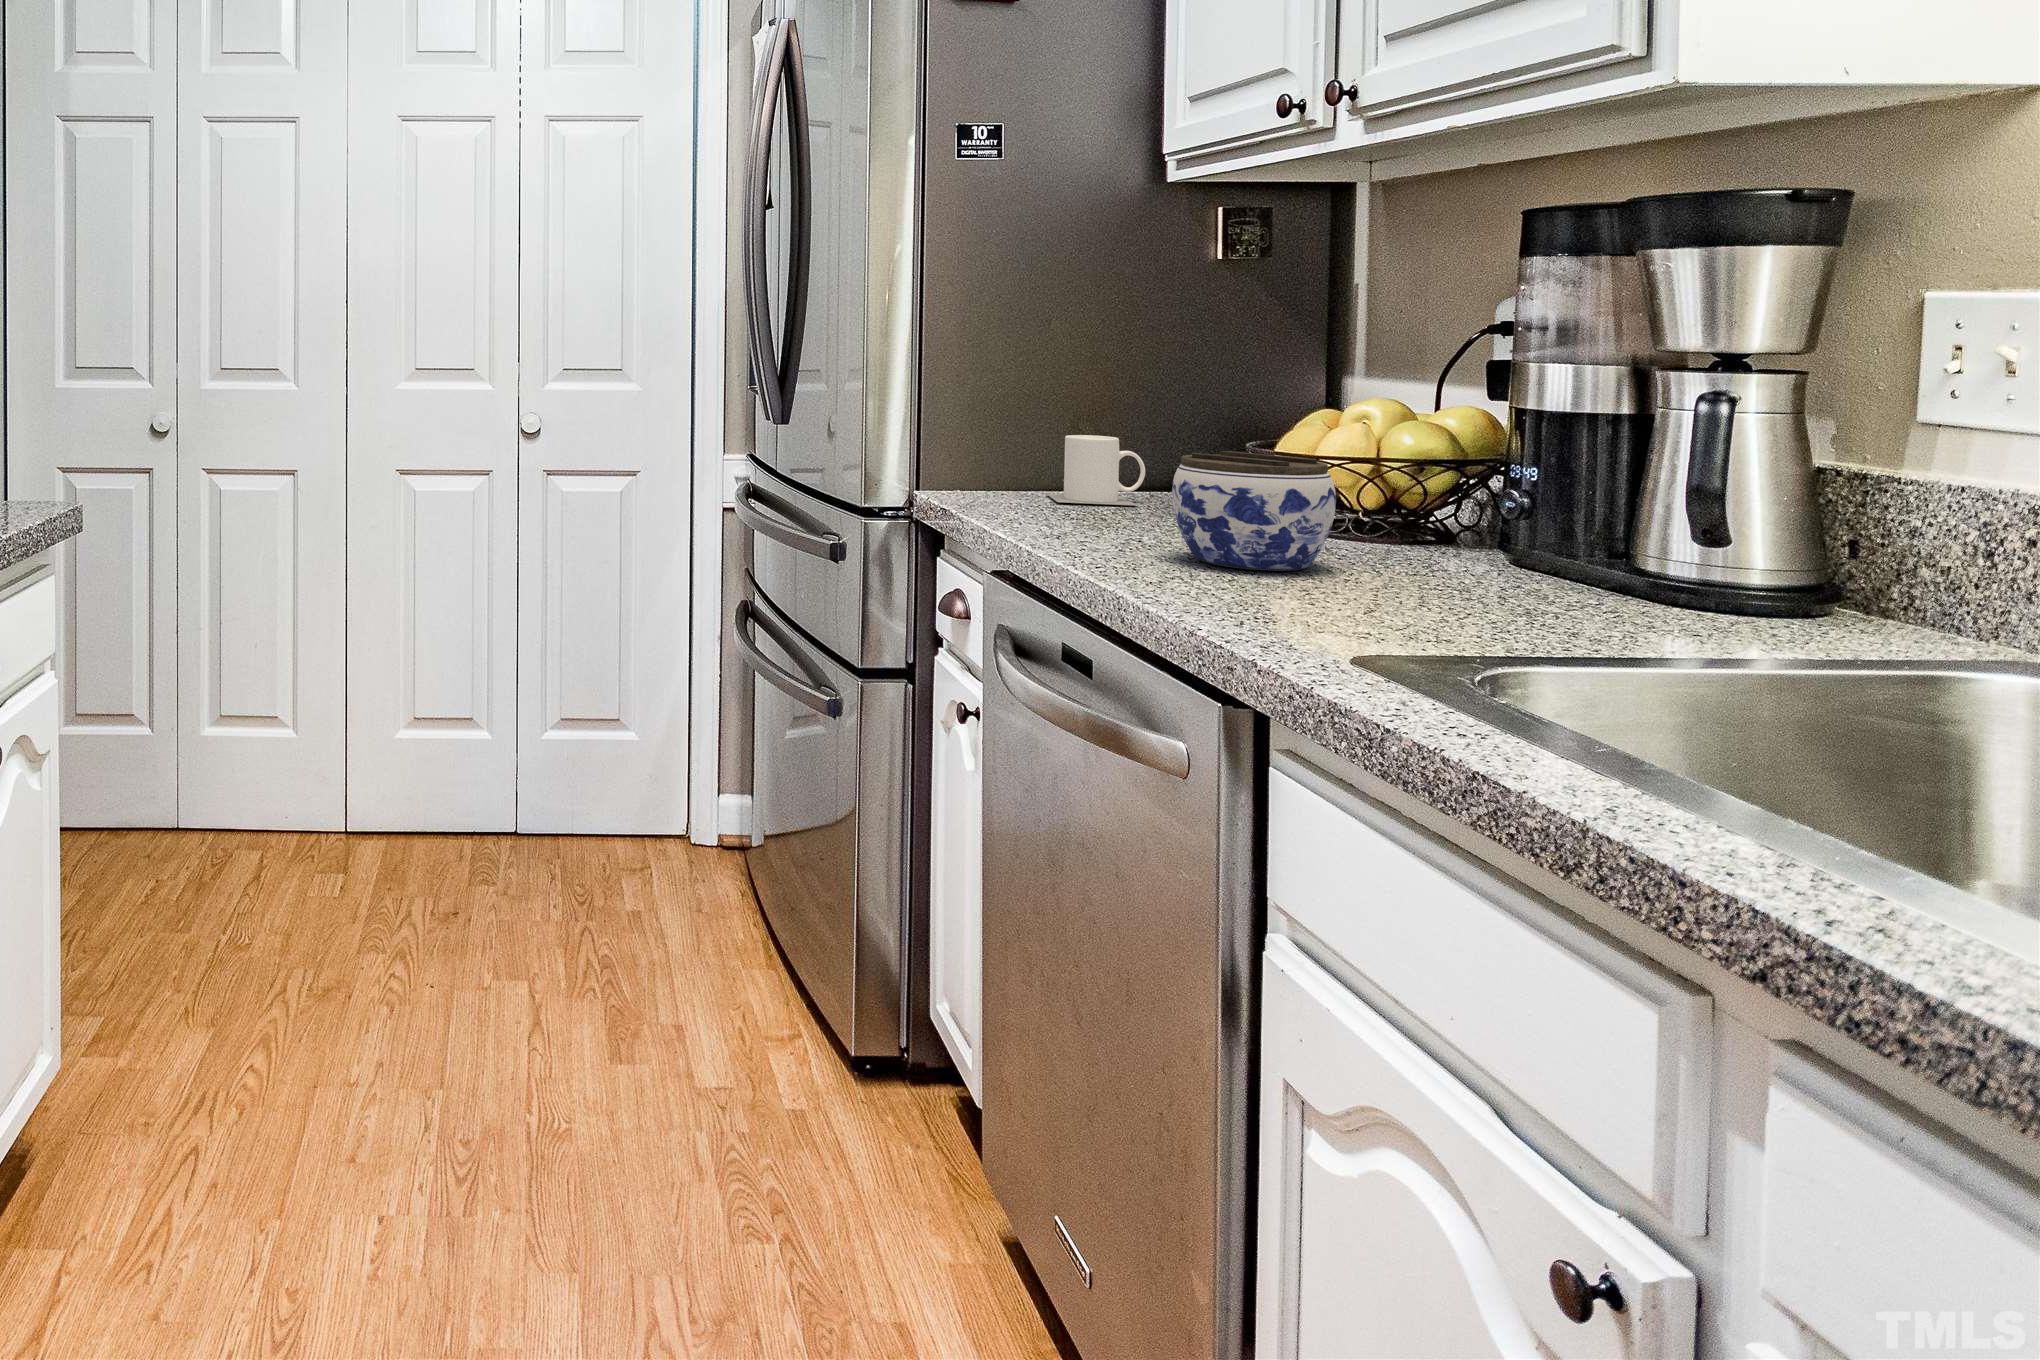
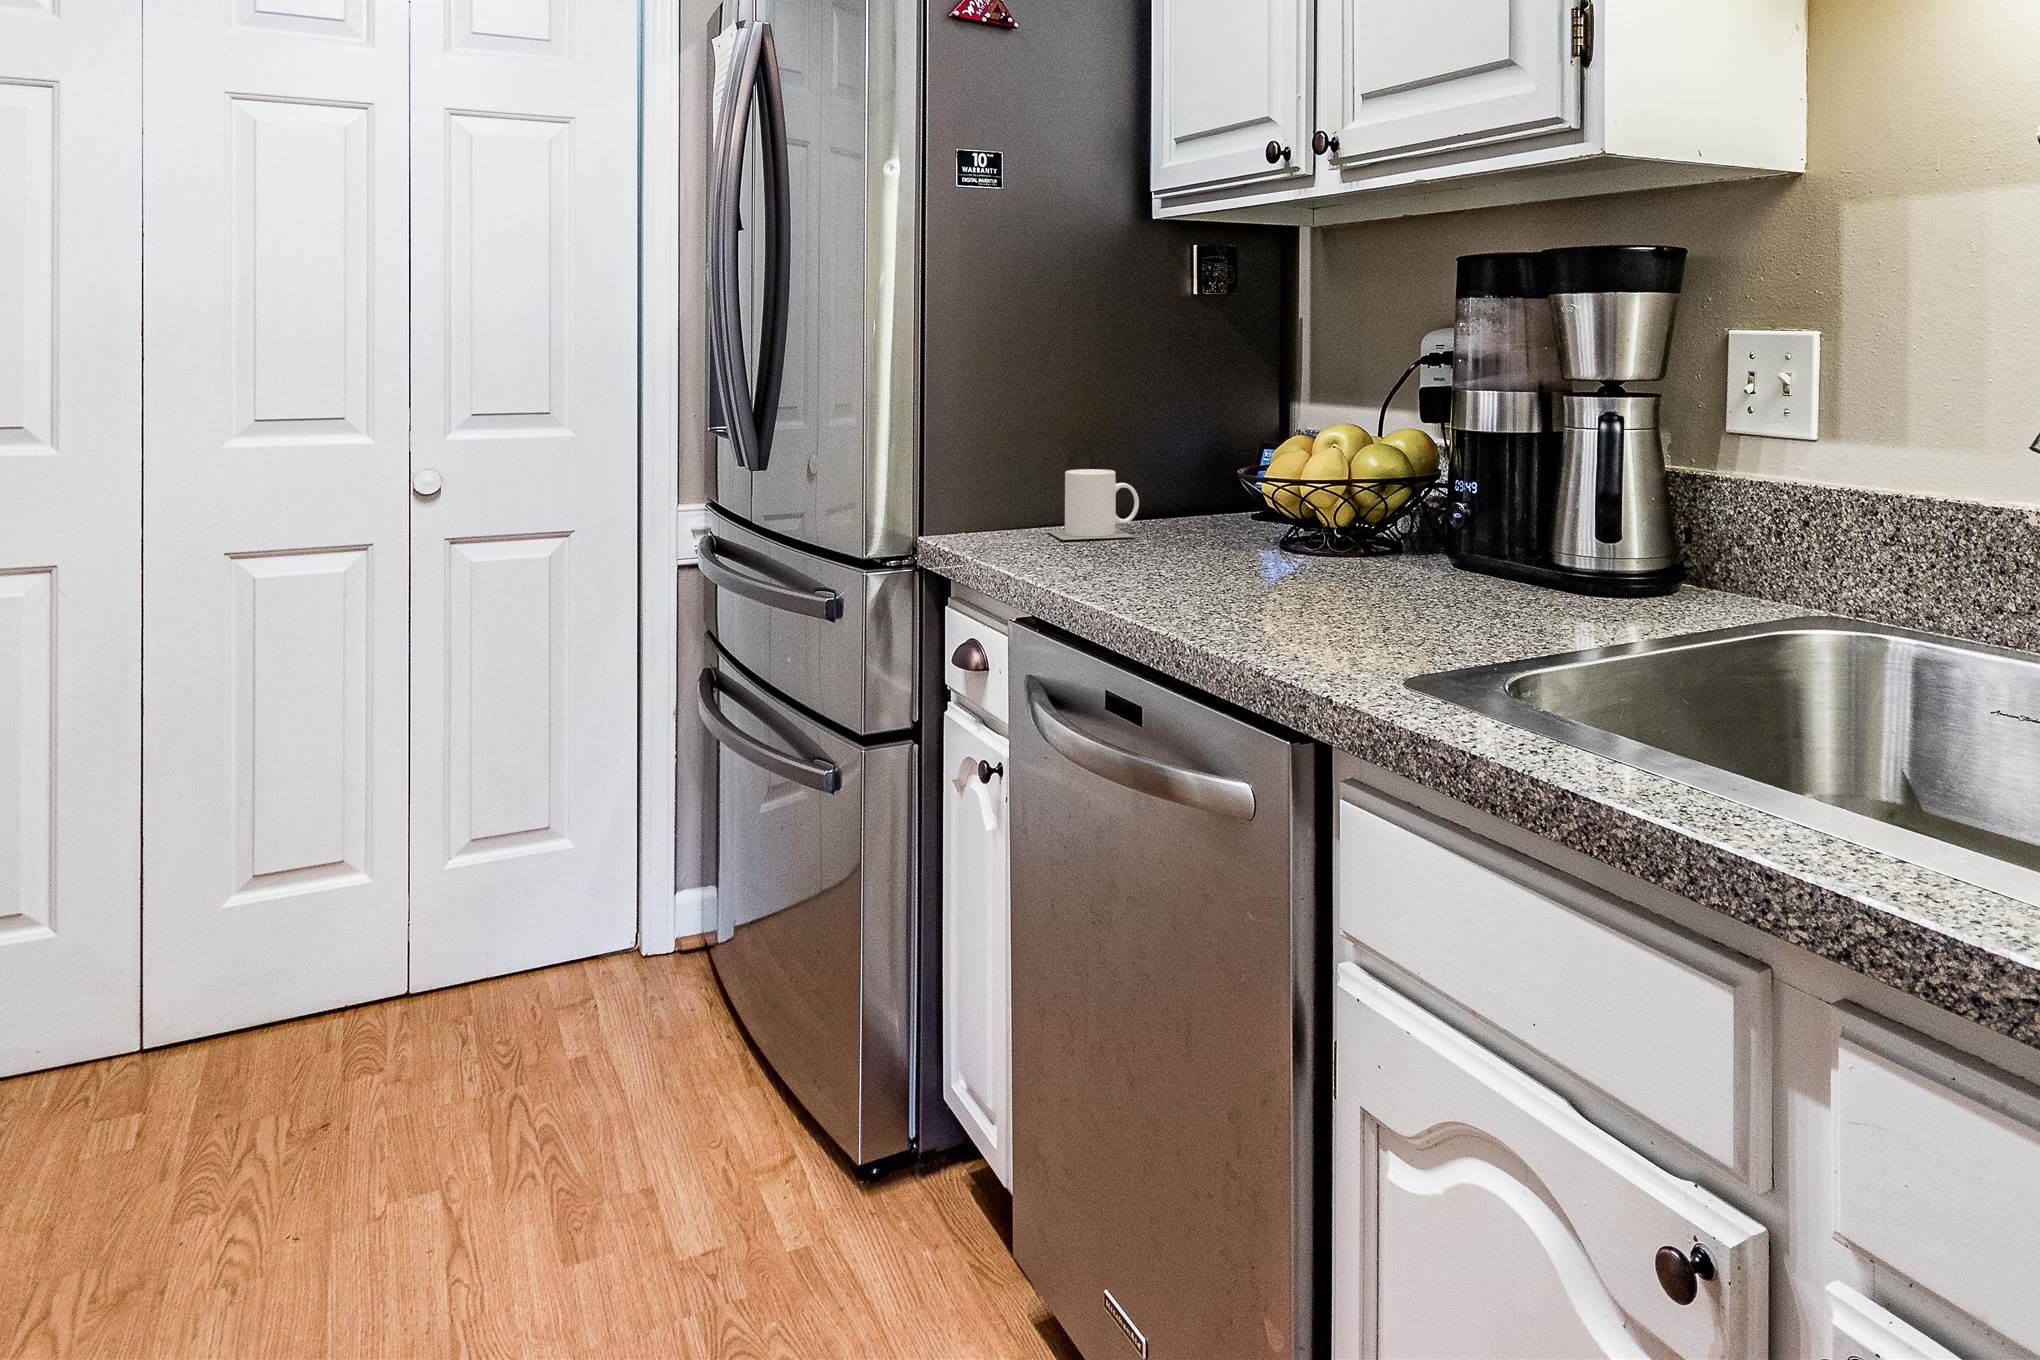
jar: present [1172,451,1336,571] -> none [1198,484,1338,598]

